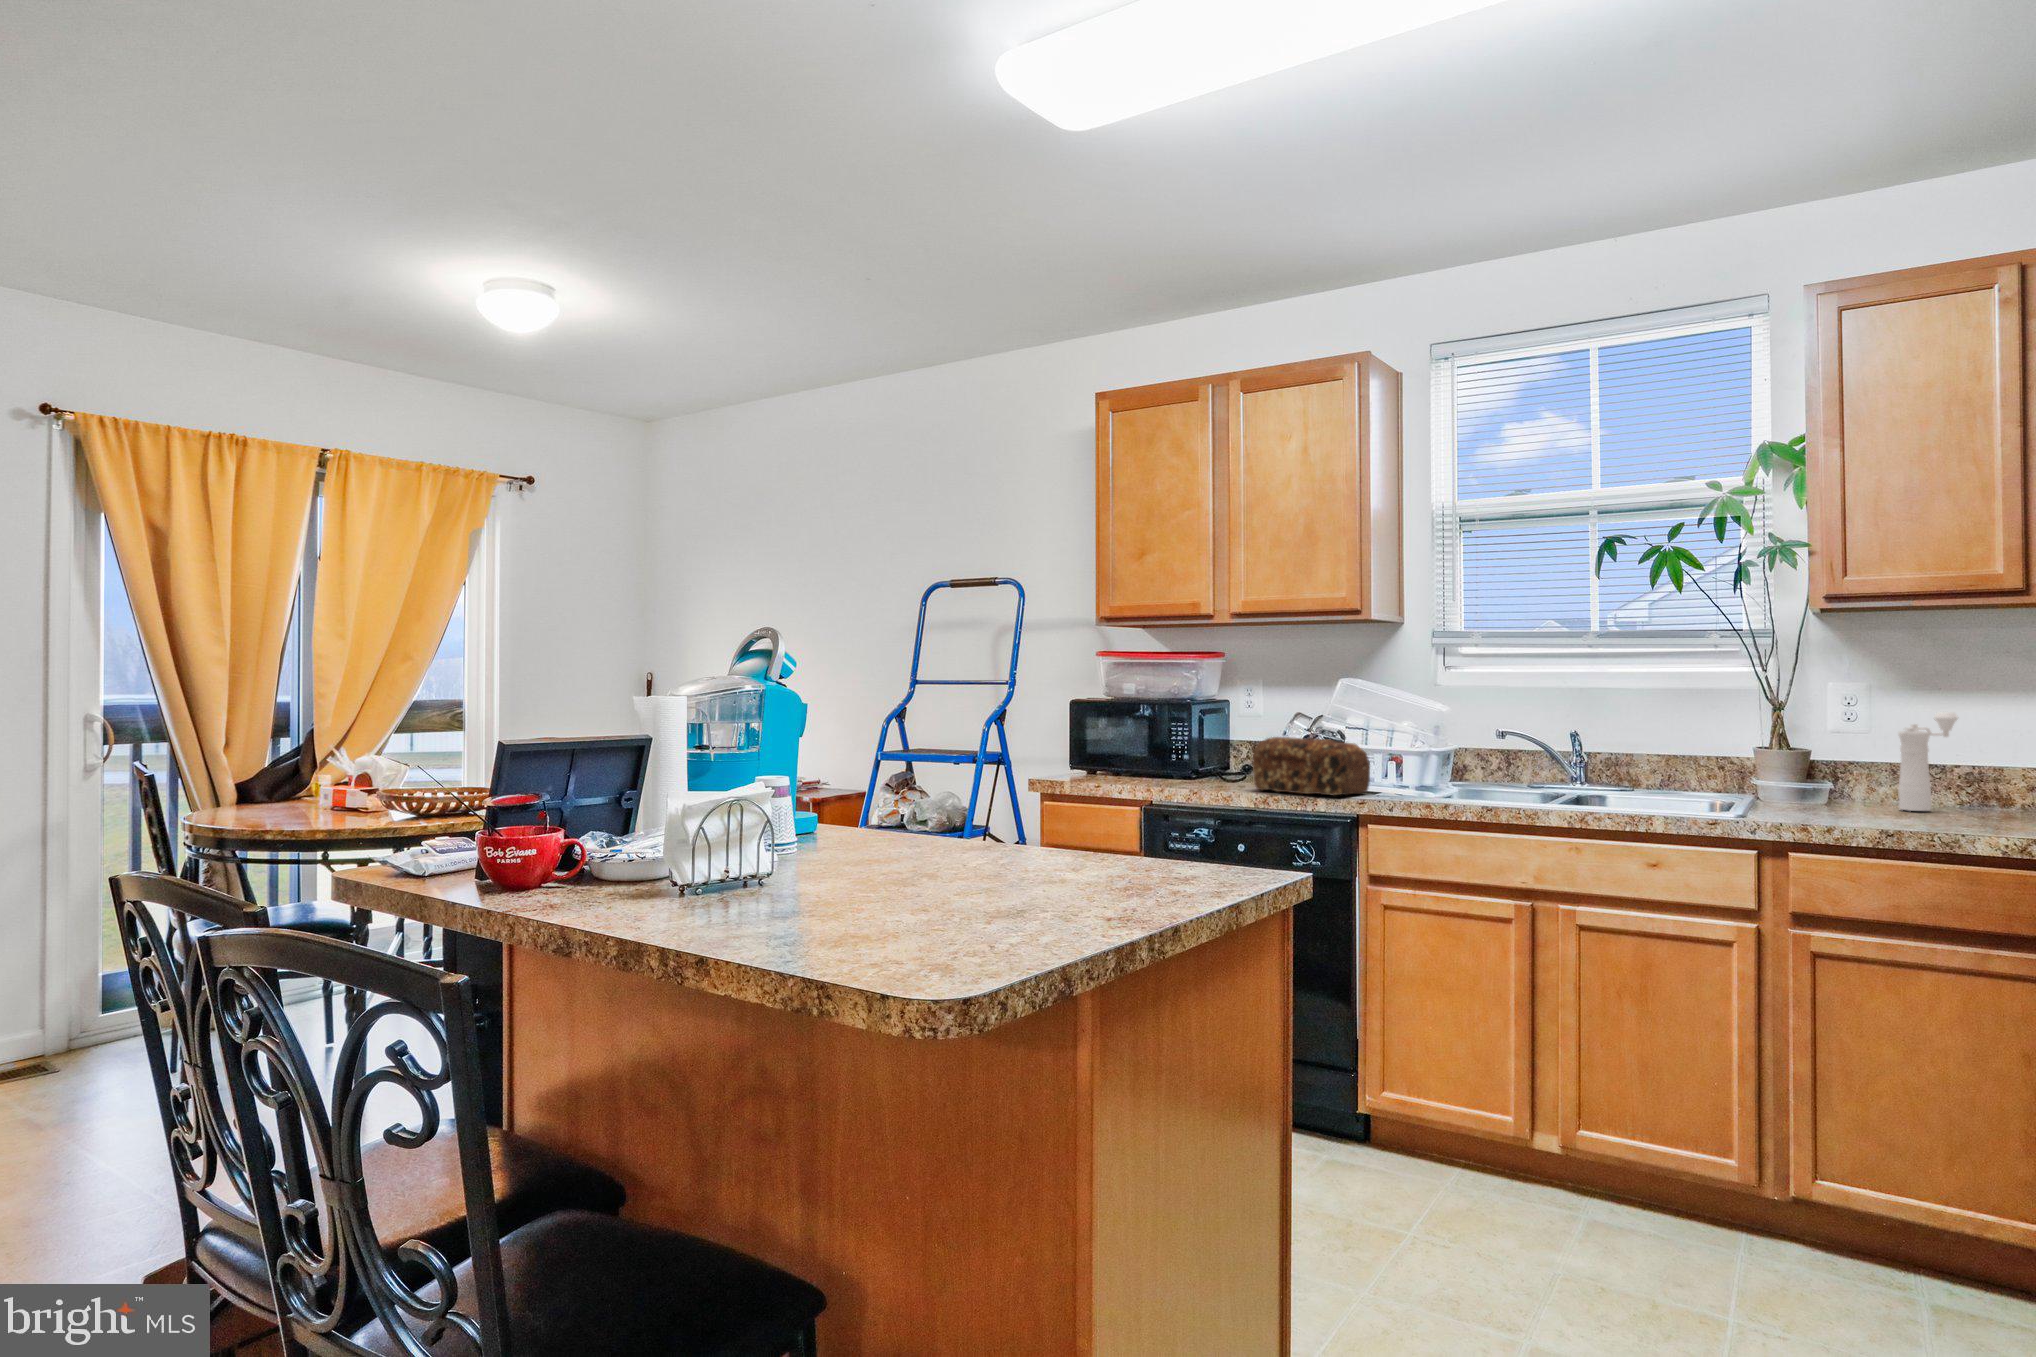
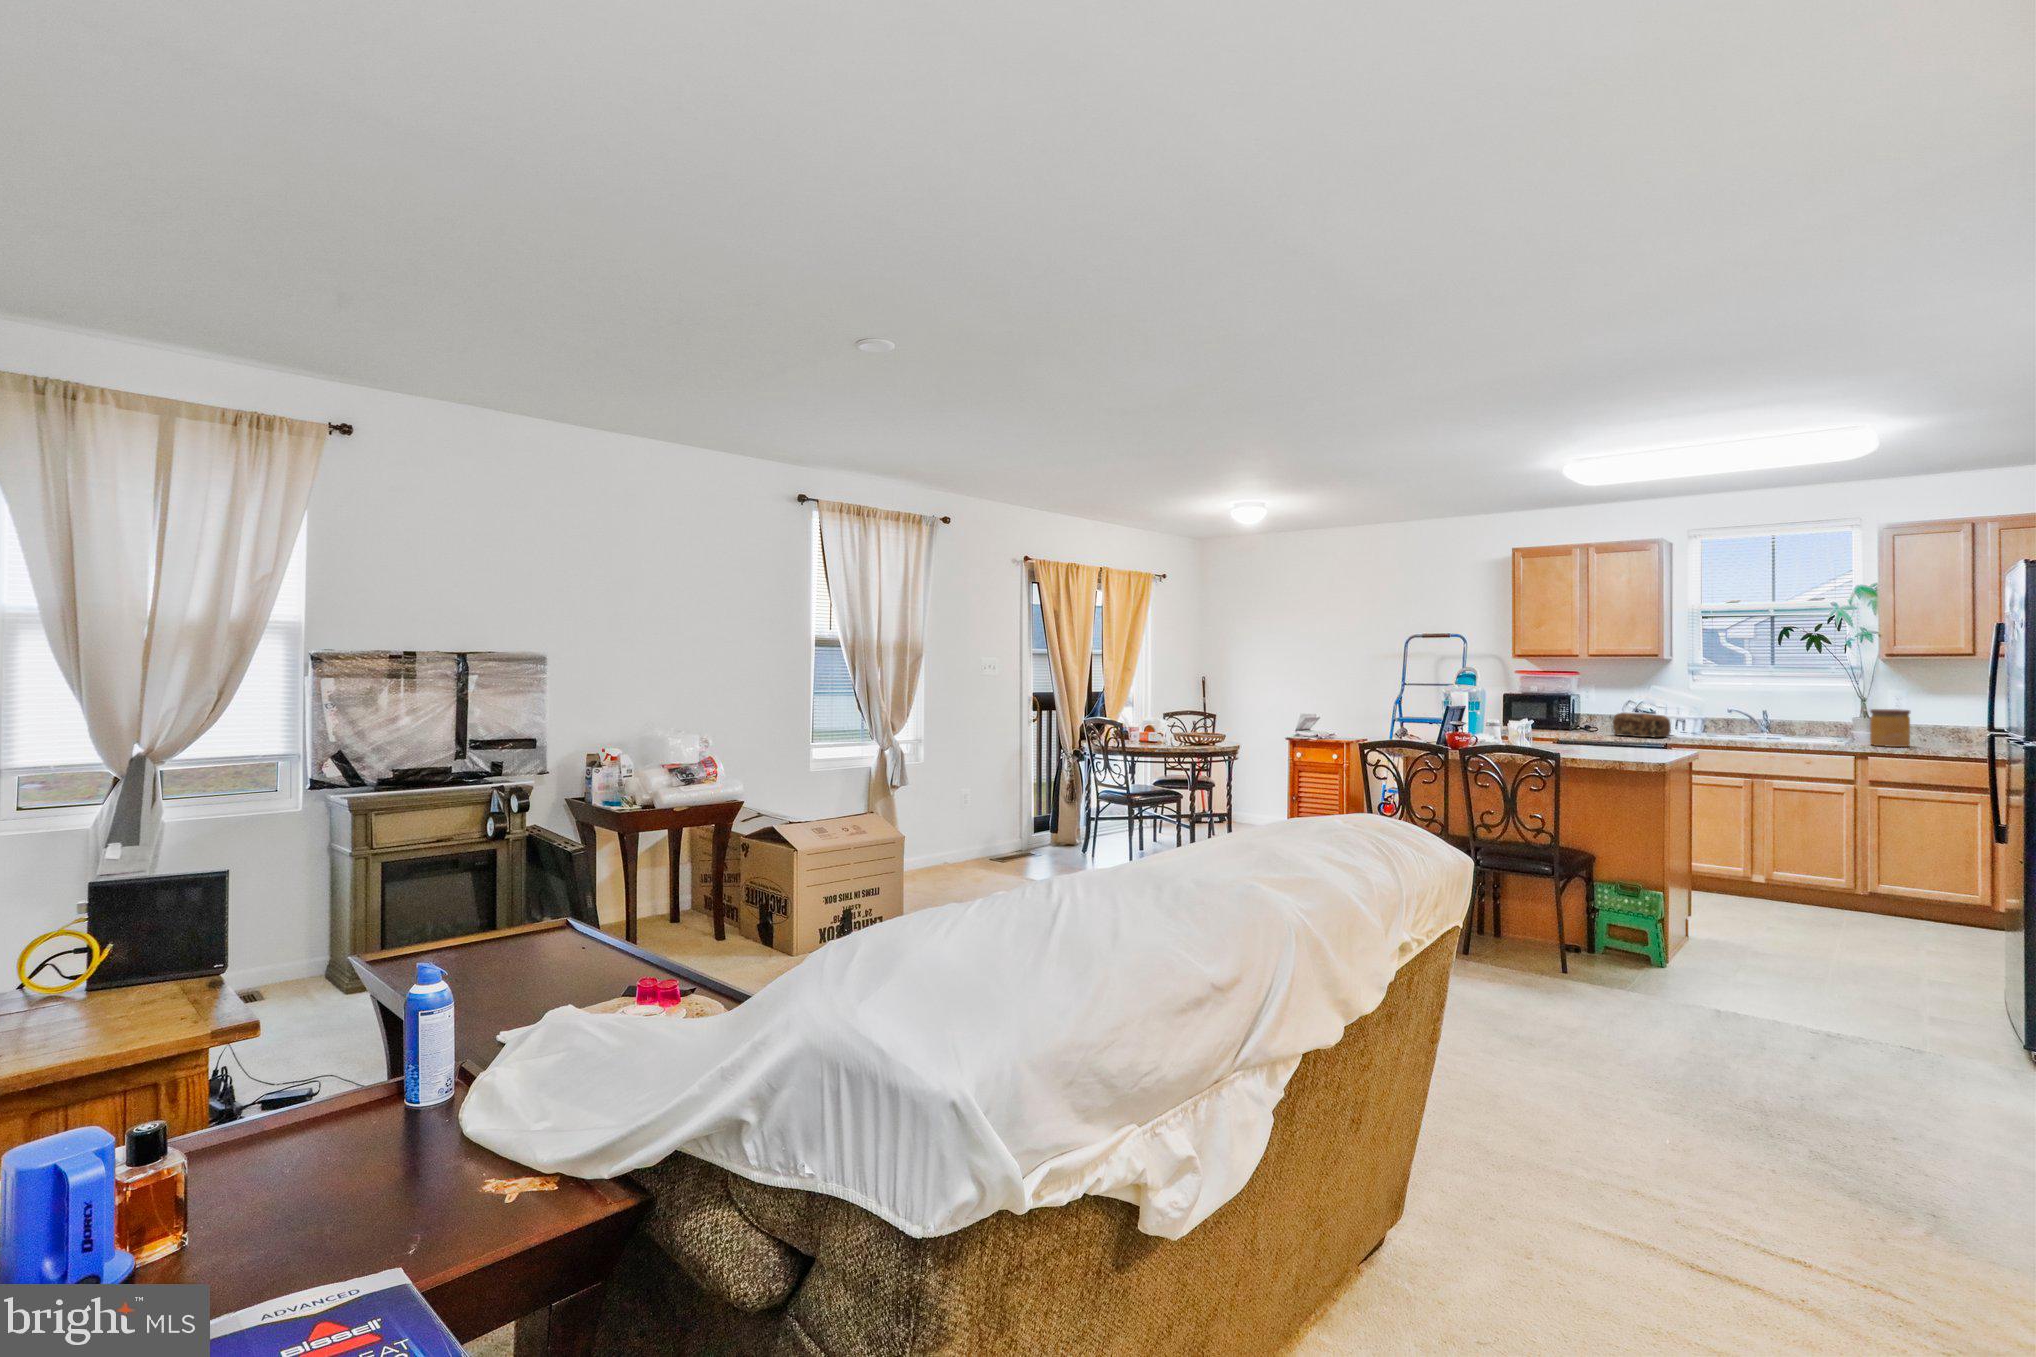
pepper mill: present [1898,712,1958,811] -> none [1918,704,1946,744]
jar: none [1791,725,1883,821] -> present [1870,709,1910,747]

